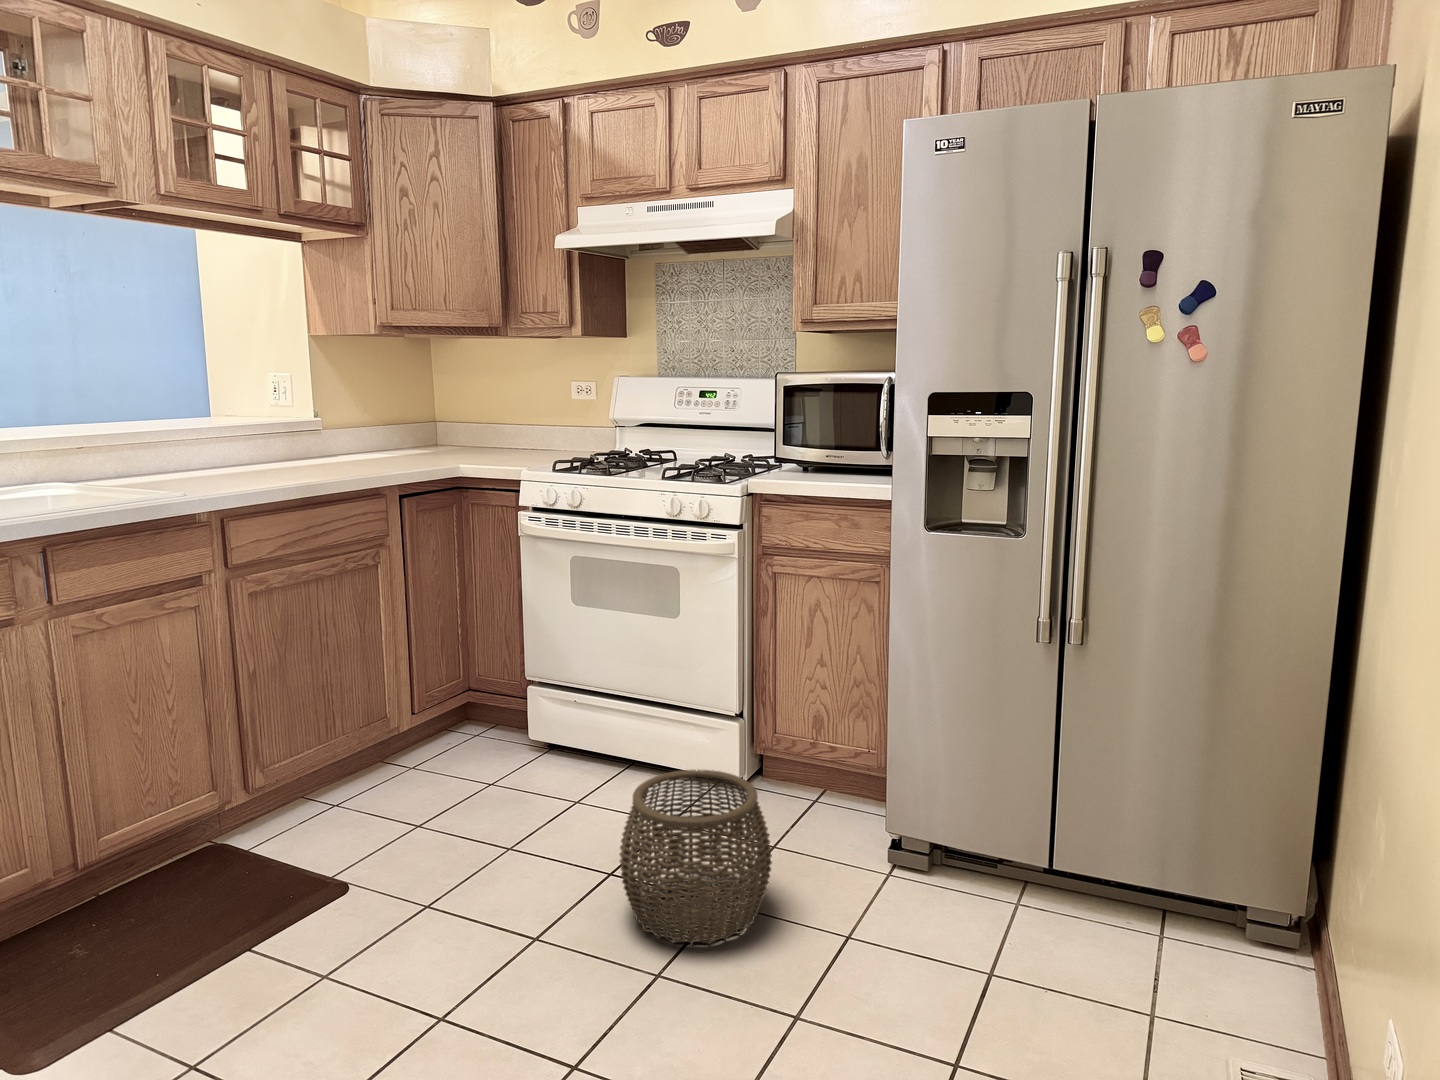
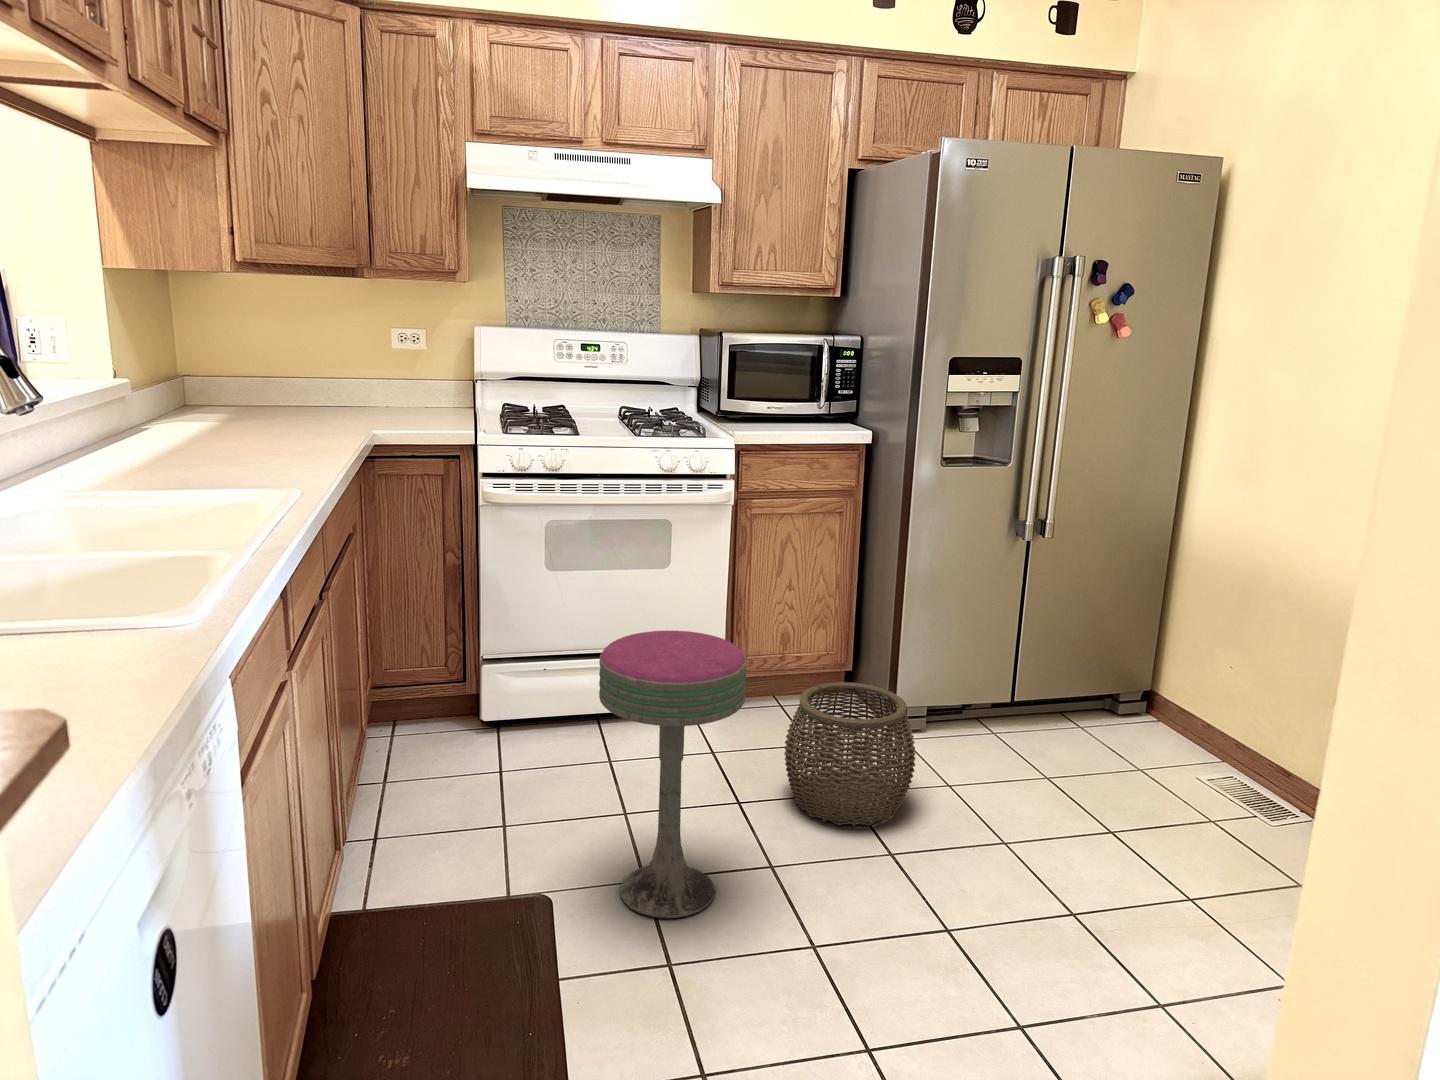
bar stool: none [320,663,474,956] -> present [599,631,747,918]

